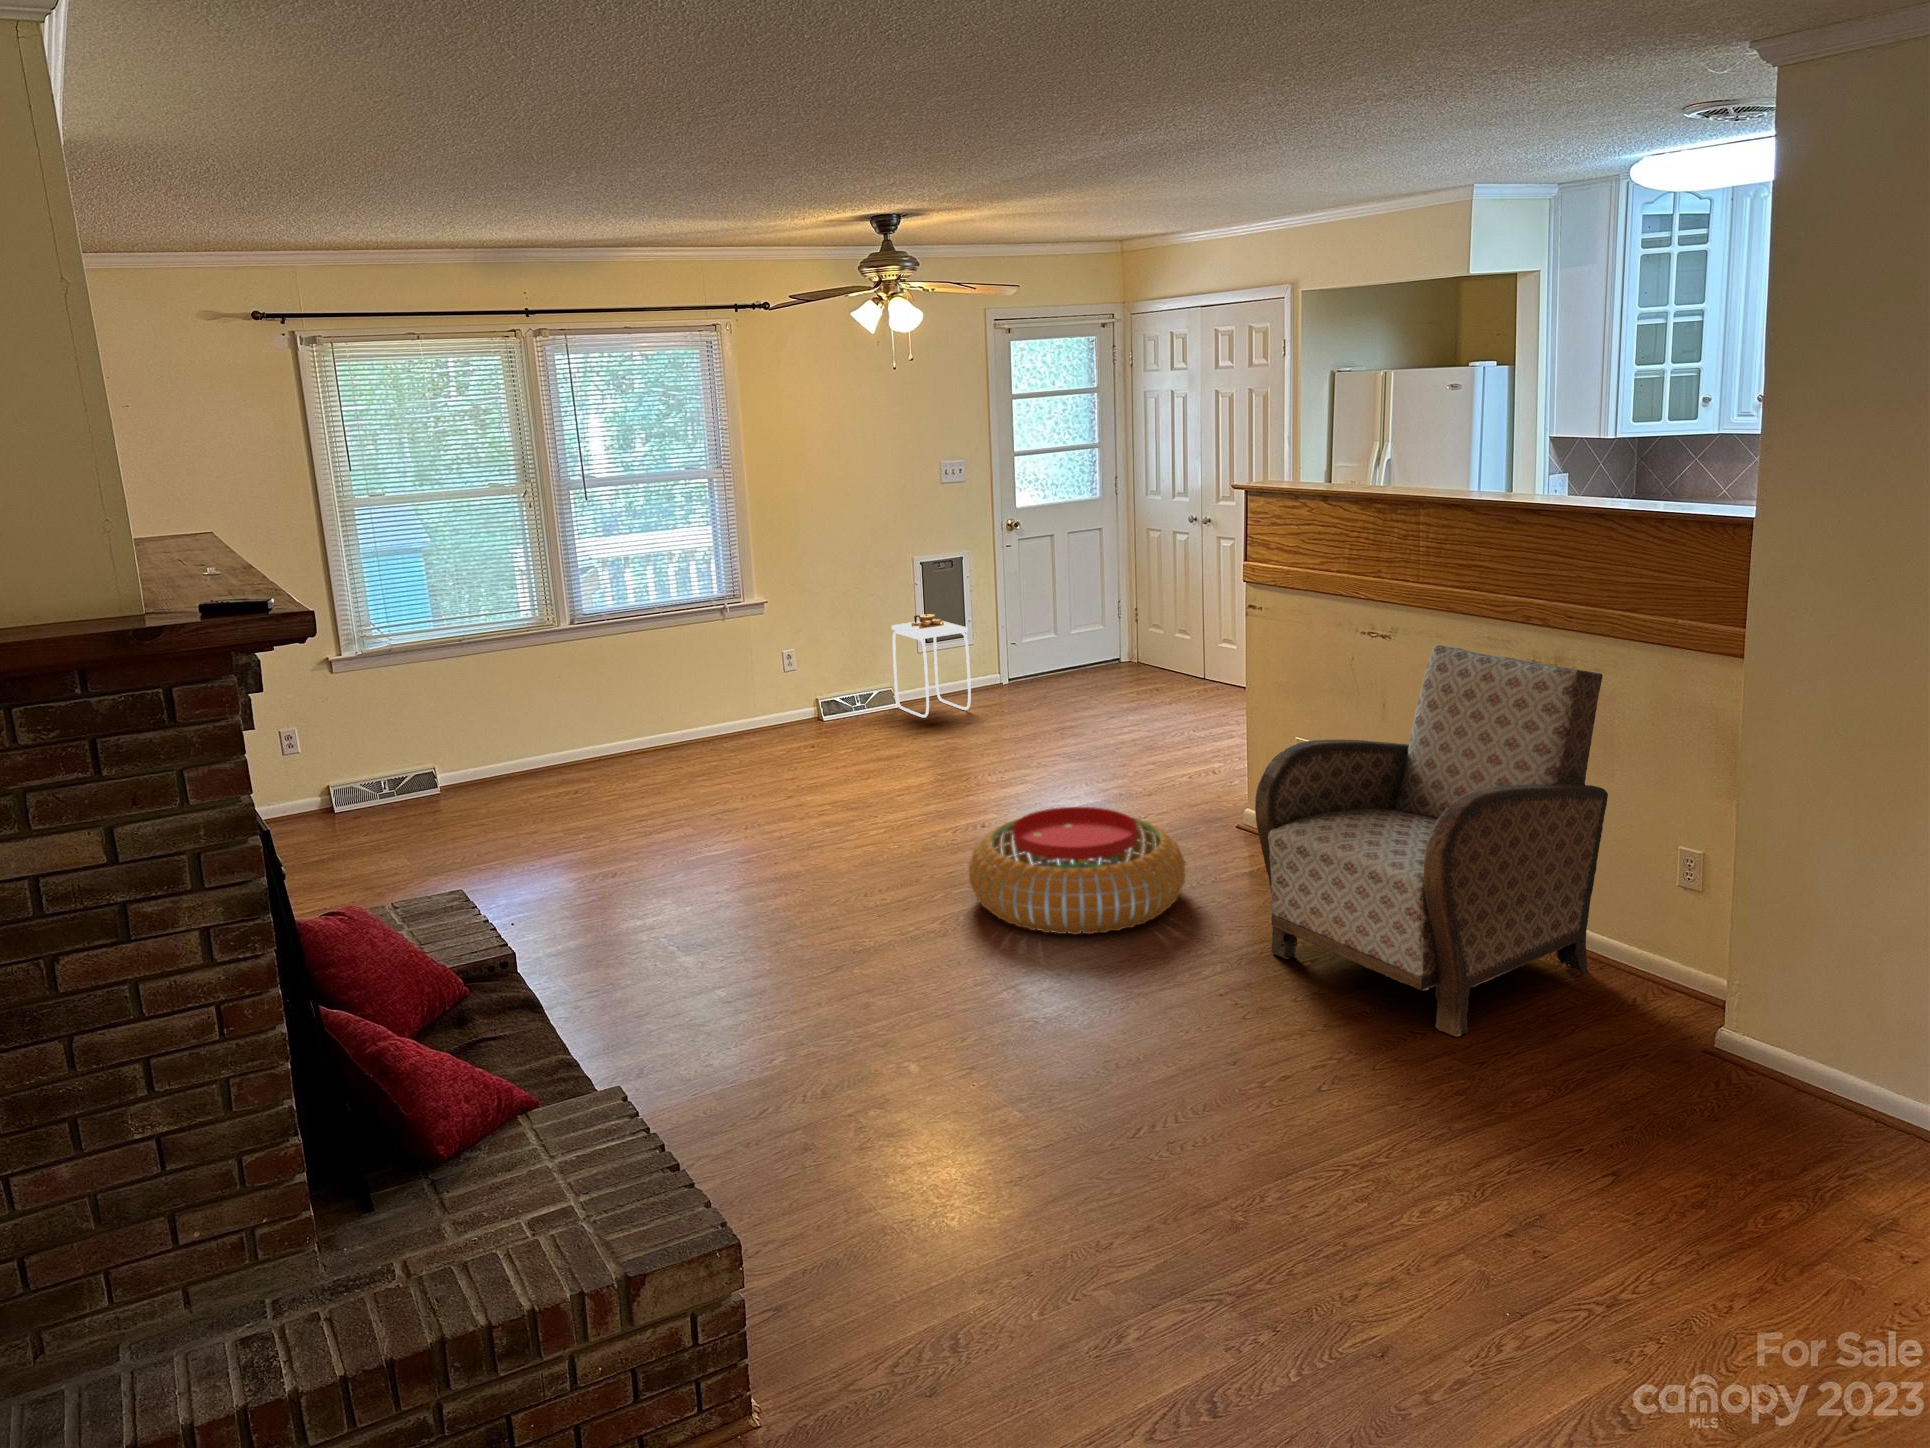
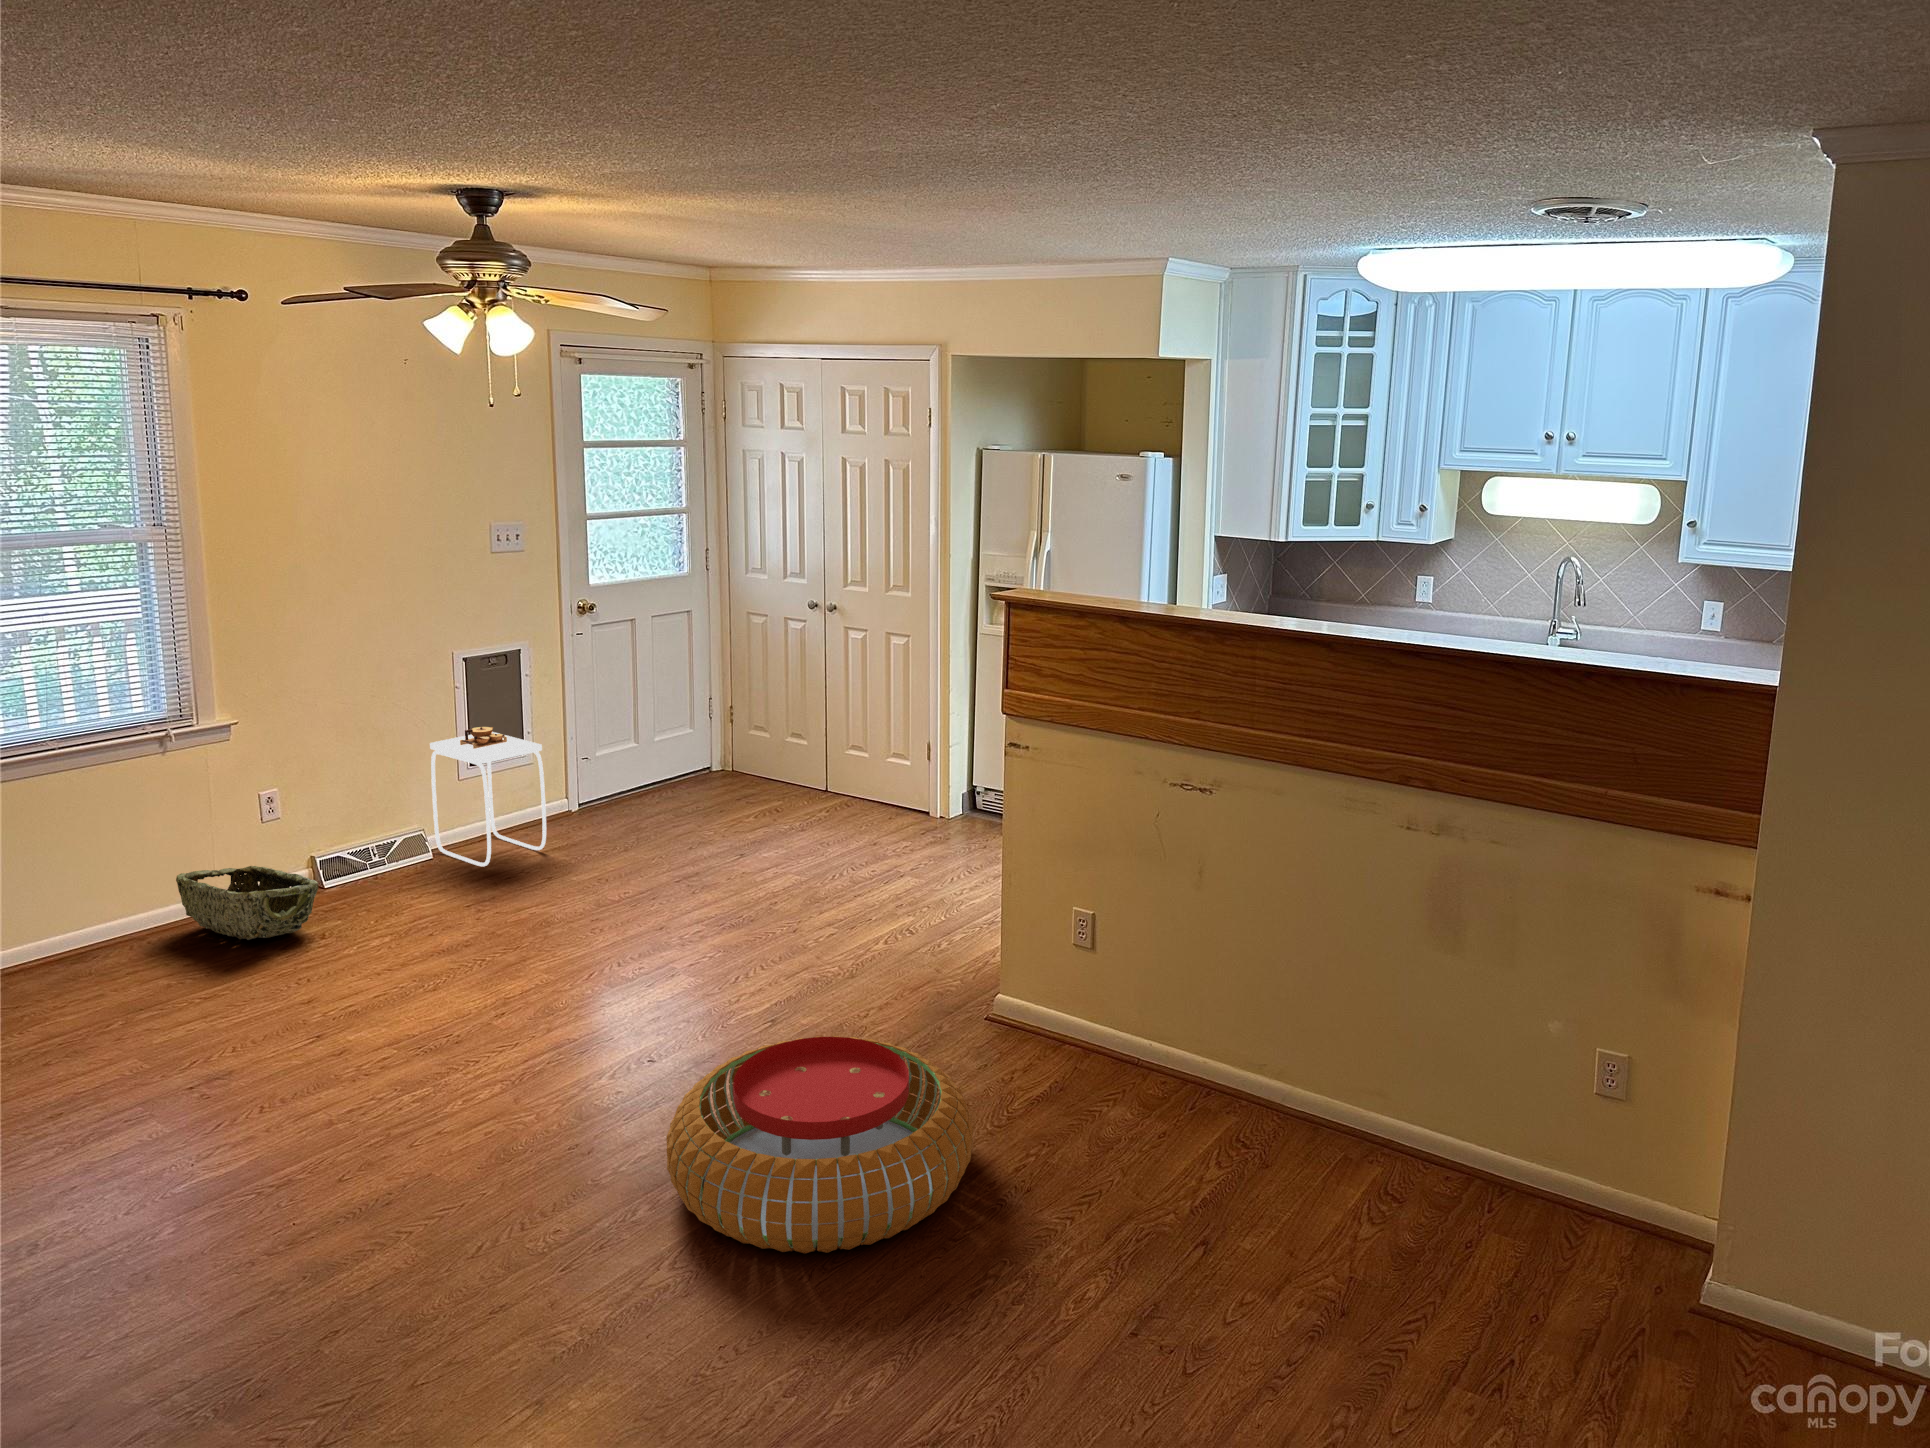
armchair: present [1255,645,1608,1036] -> none [1112,810,1495,1348]
woven basket: none [726,703,808,749] -> present [176,866,318,940]

